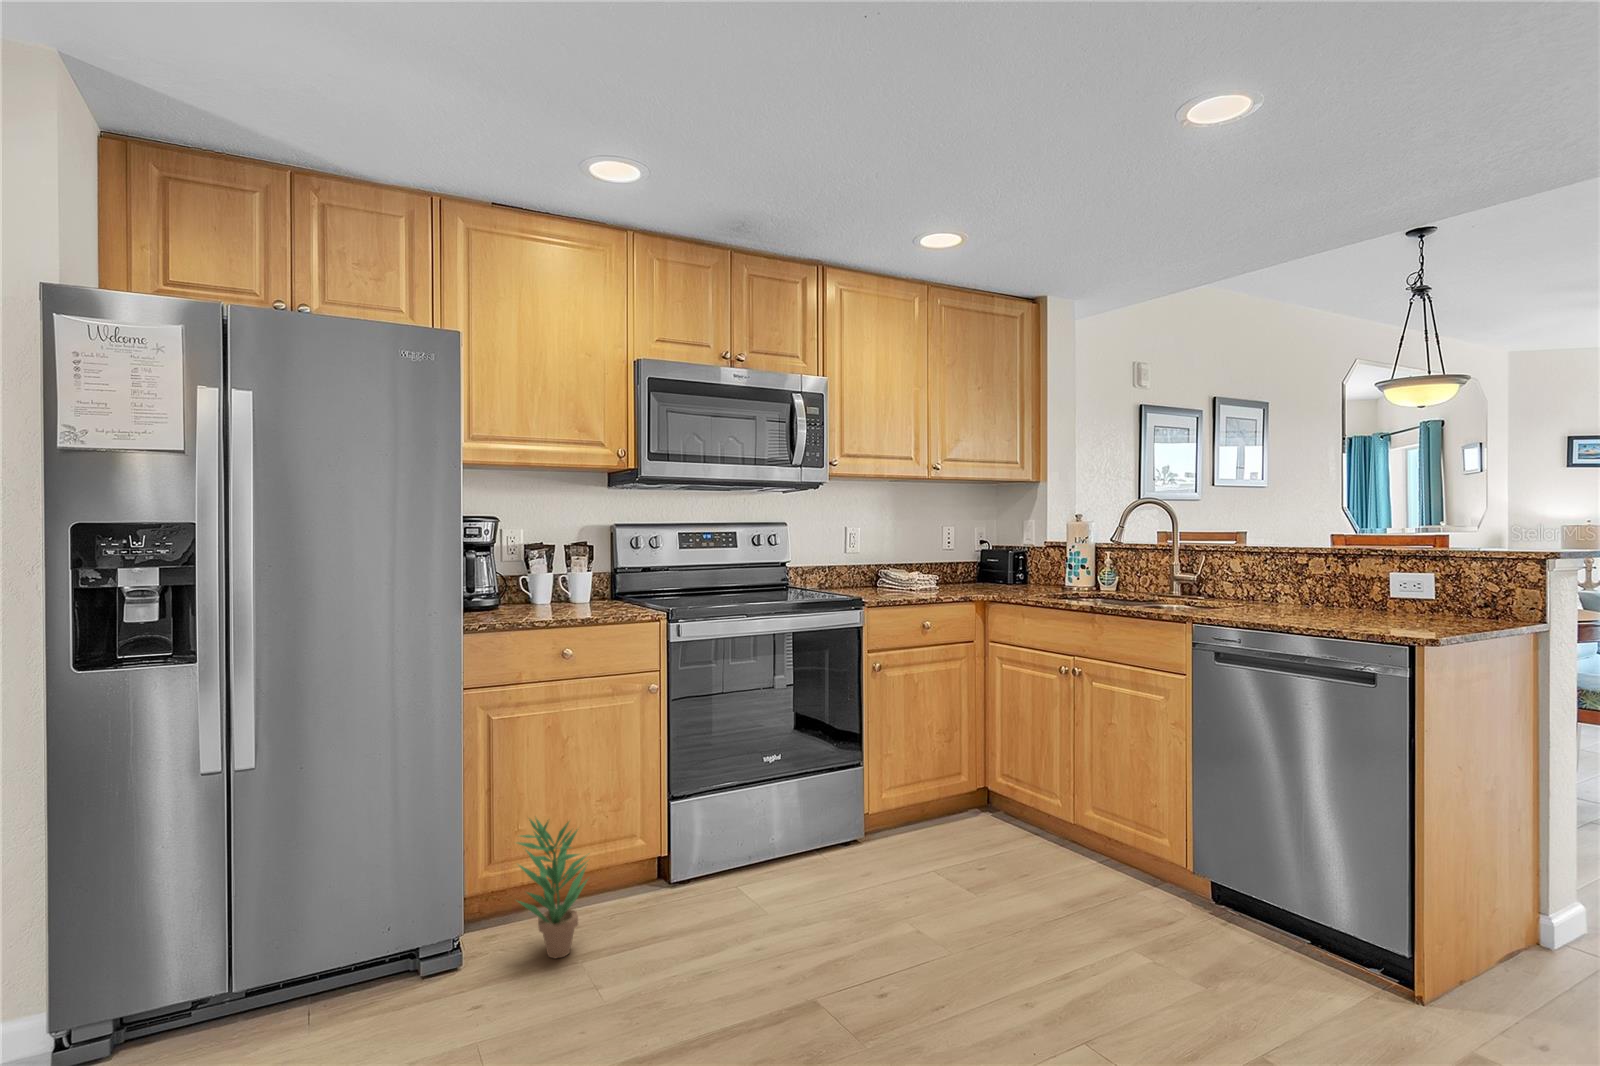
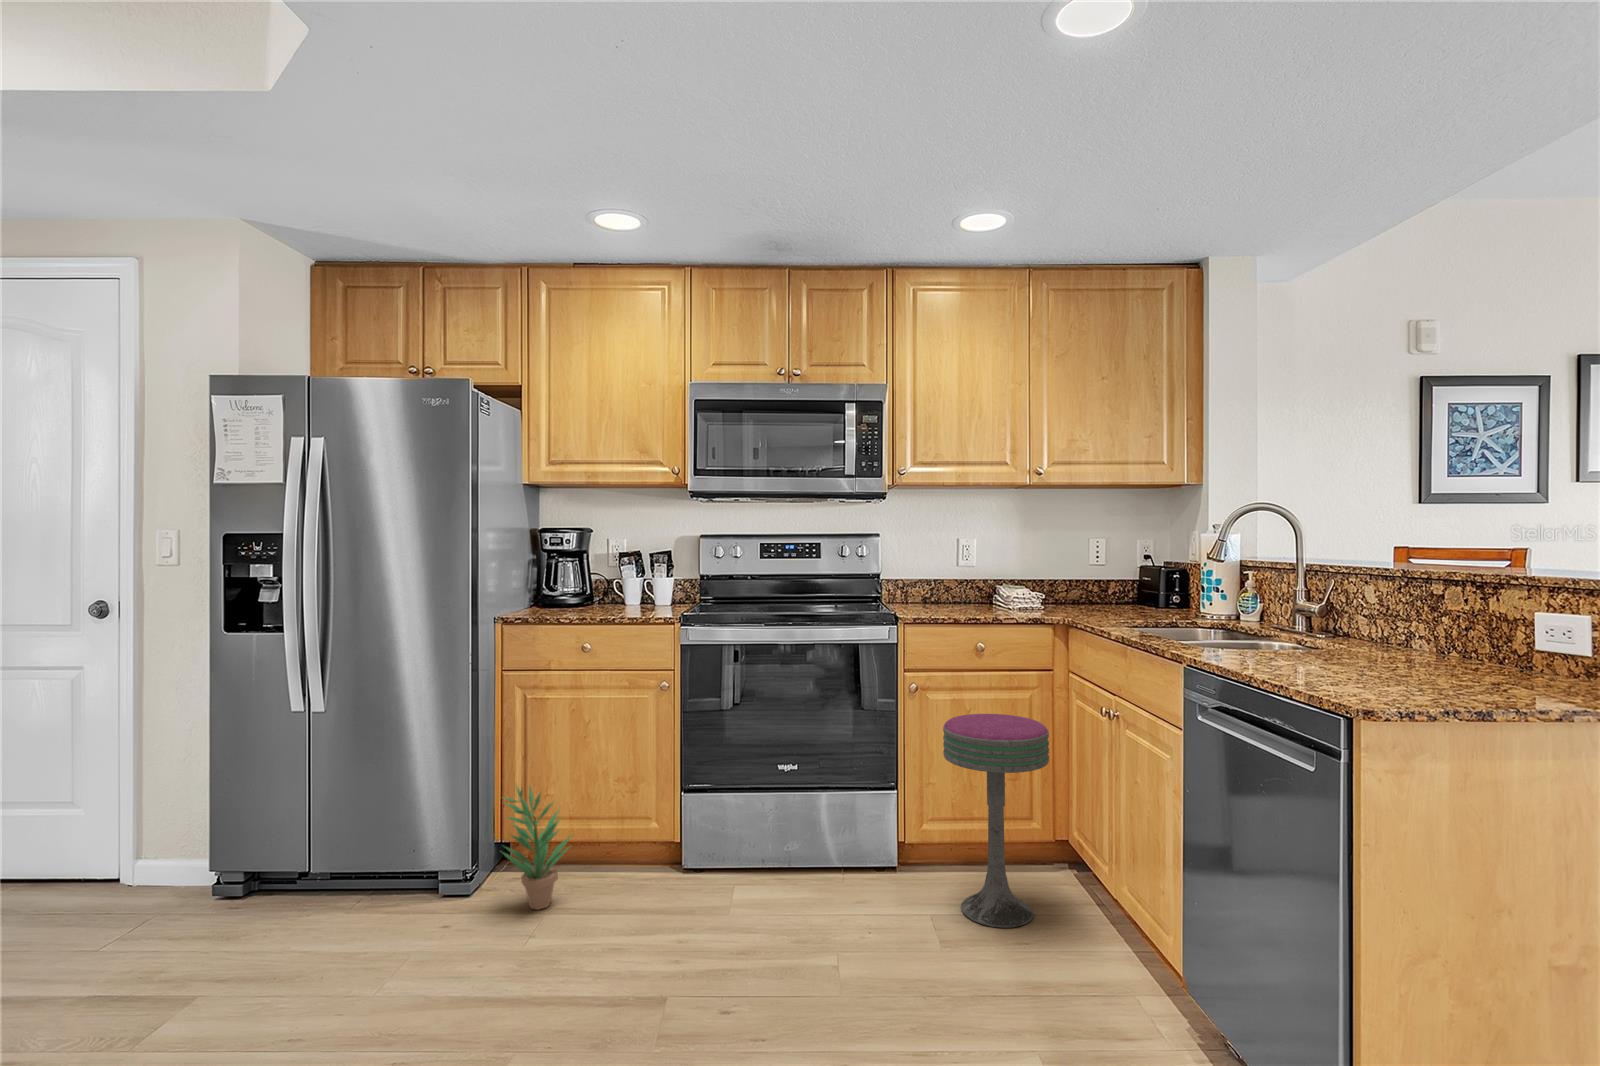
bar stool: none [926,684,1019,867] -> present [943,714,1049,928]

